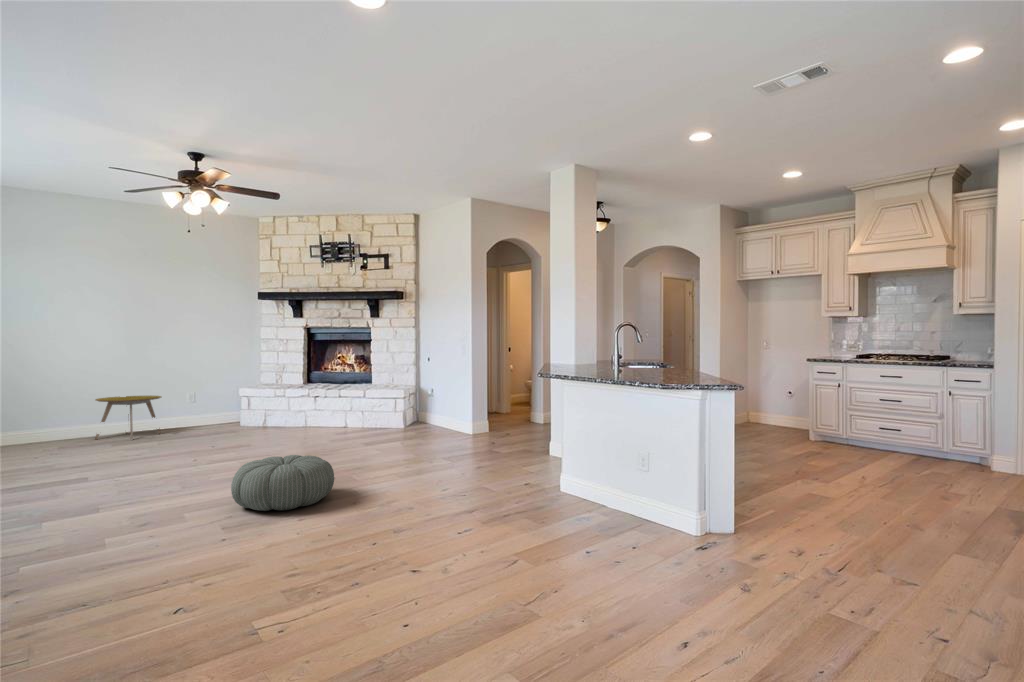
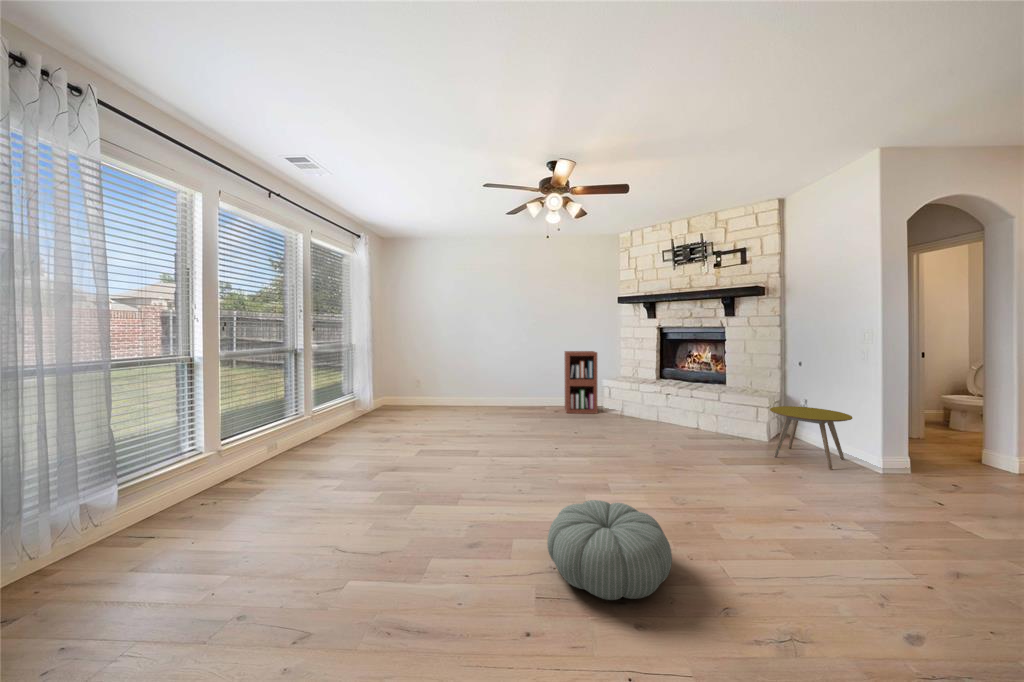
bookshelf: none [183,355,233,433] -> present [565,351,598,413]
side table: present [95,396,161,440] -> present [770,406,852,470]

